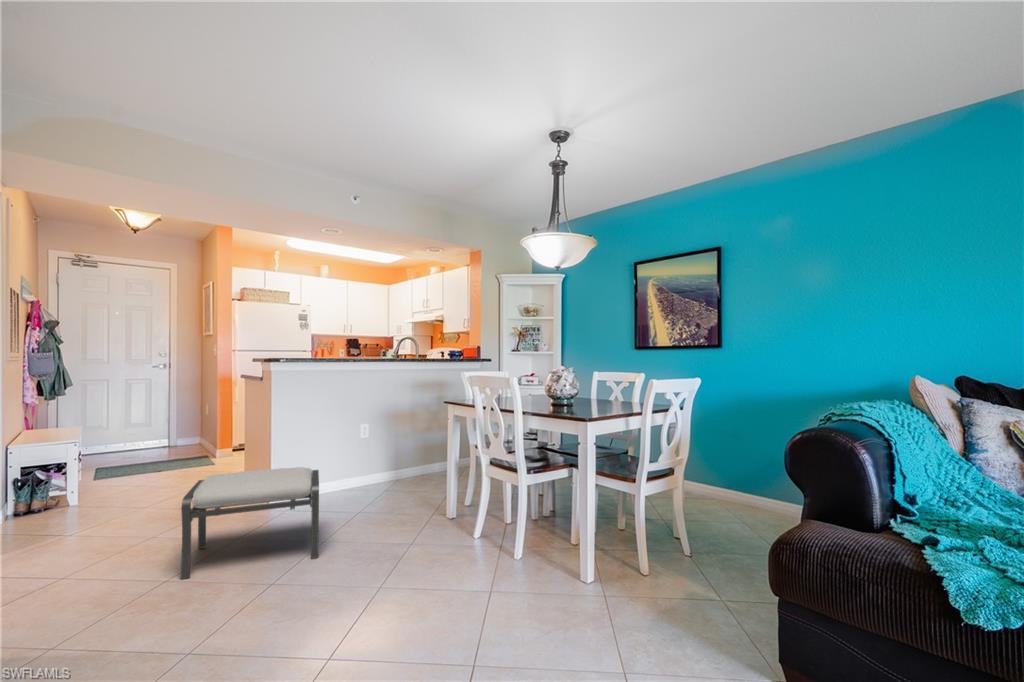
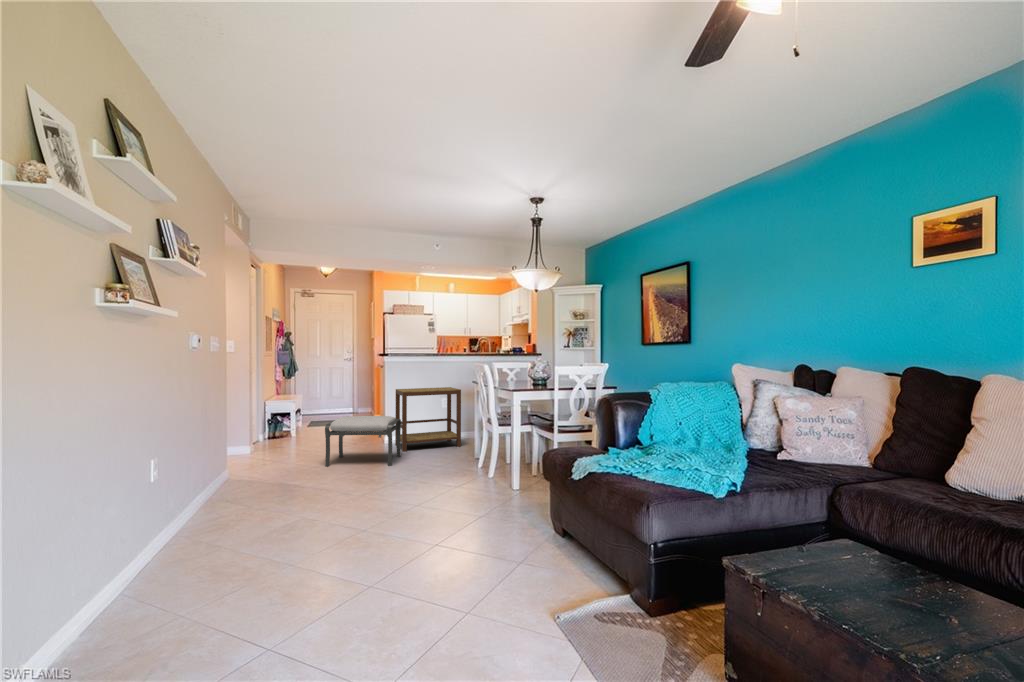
side table: none [289,409,400,521] -> present [395,387,461,452]

